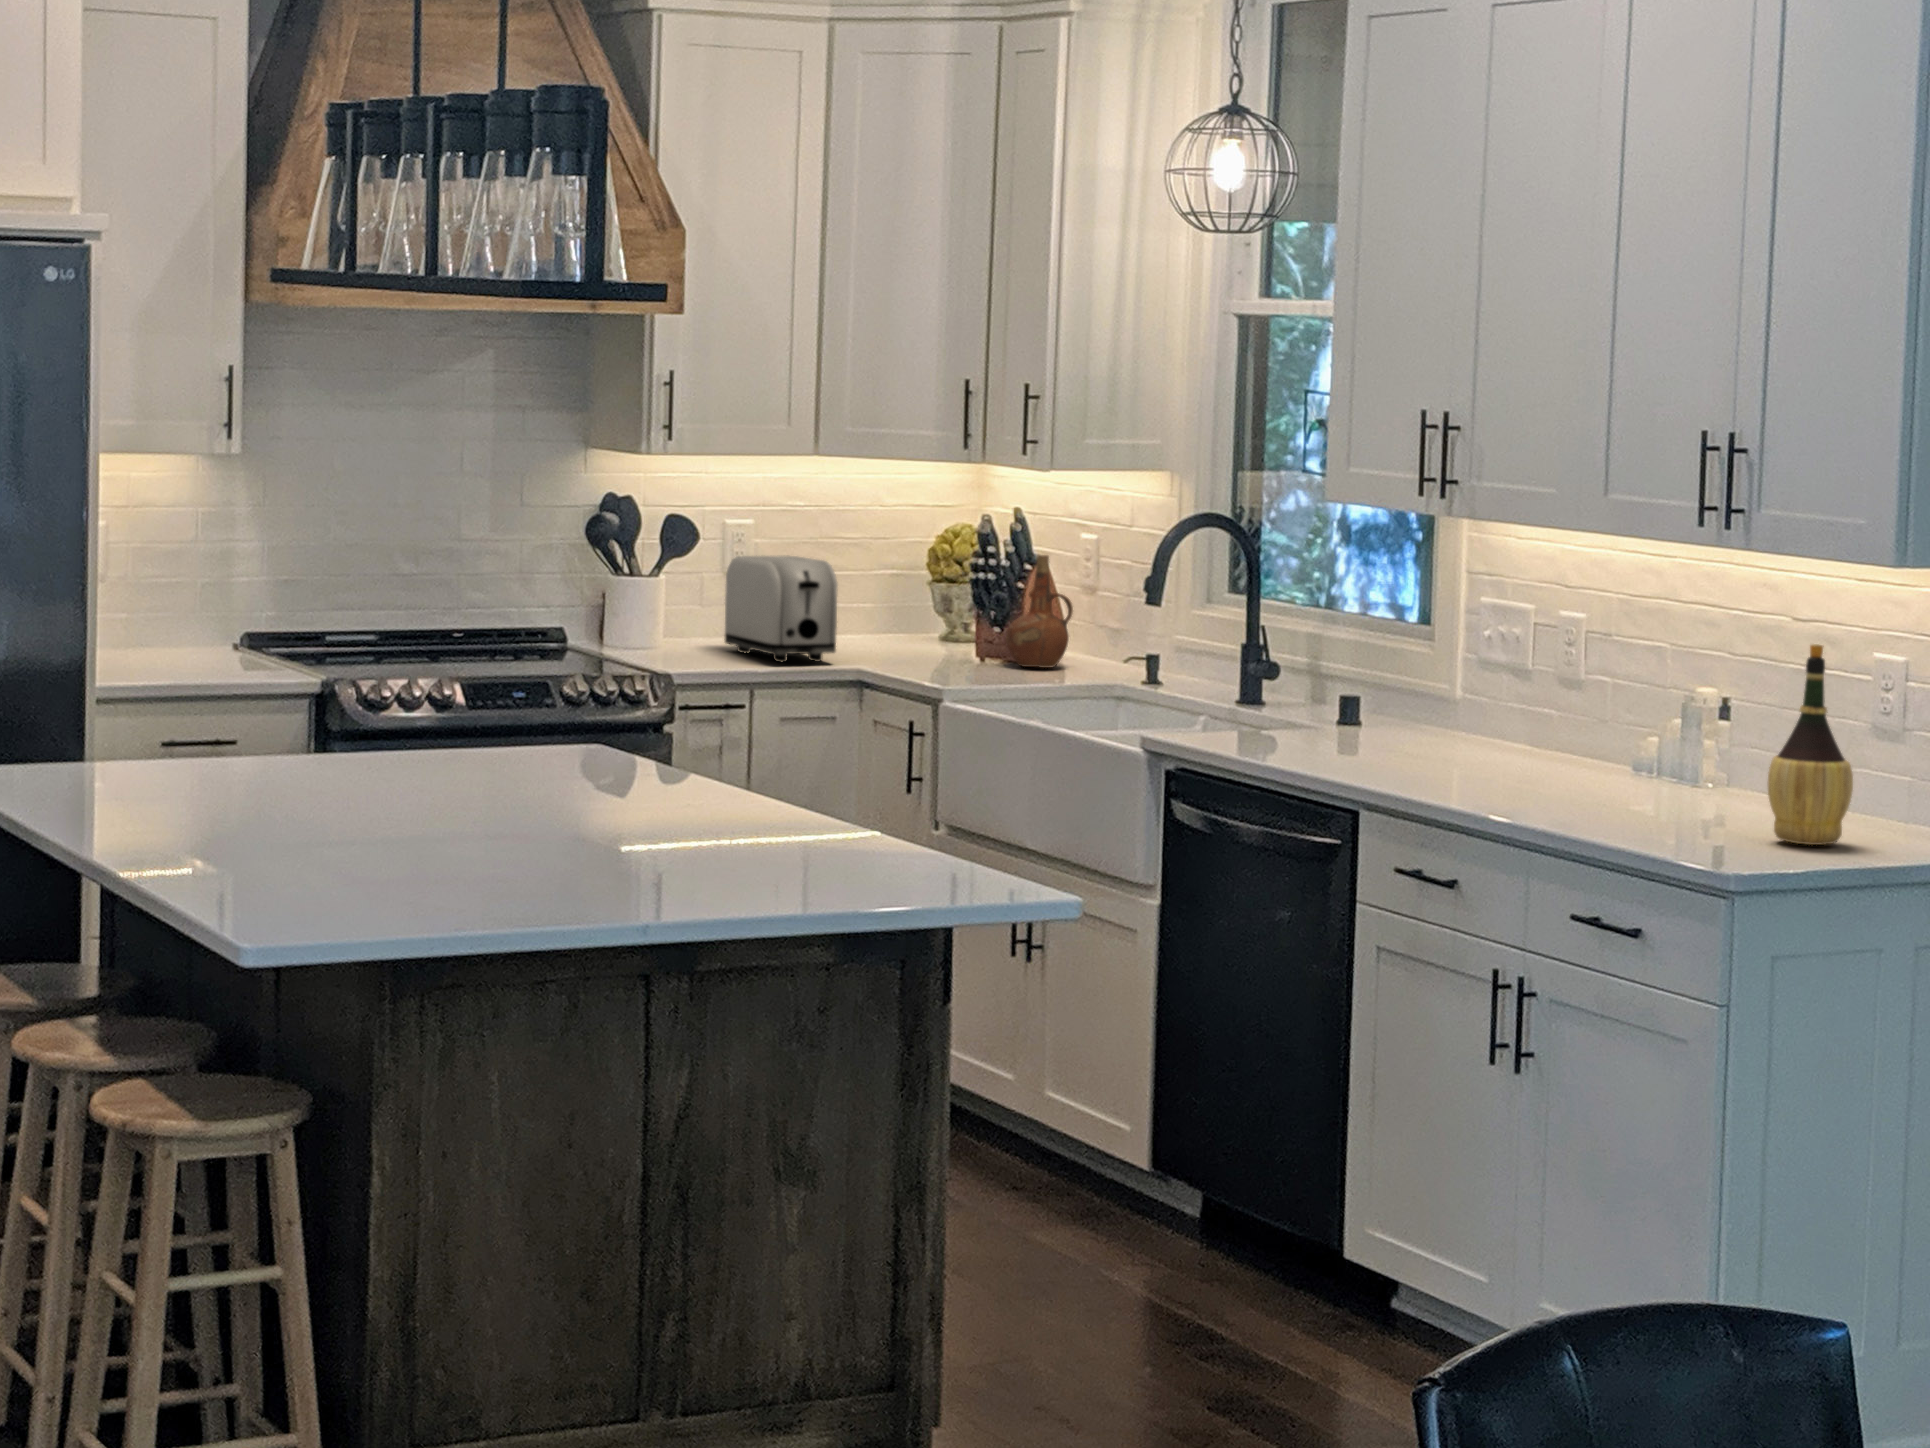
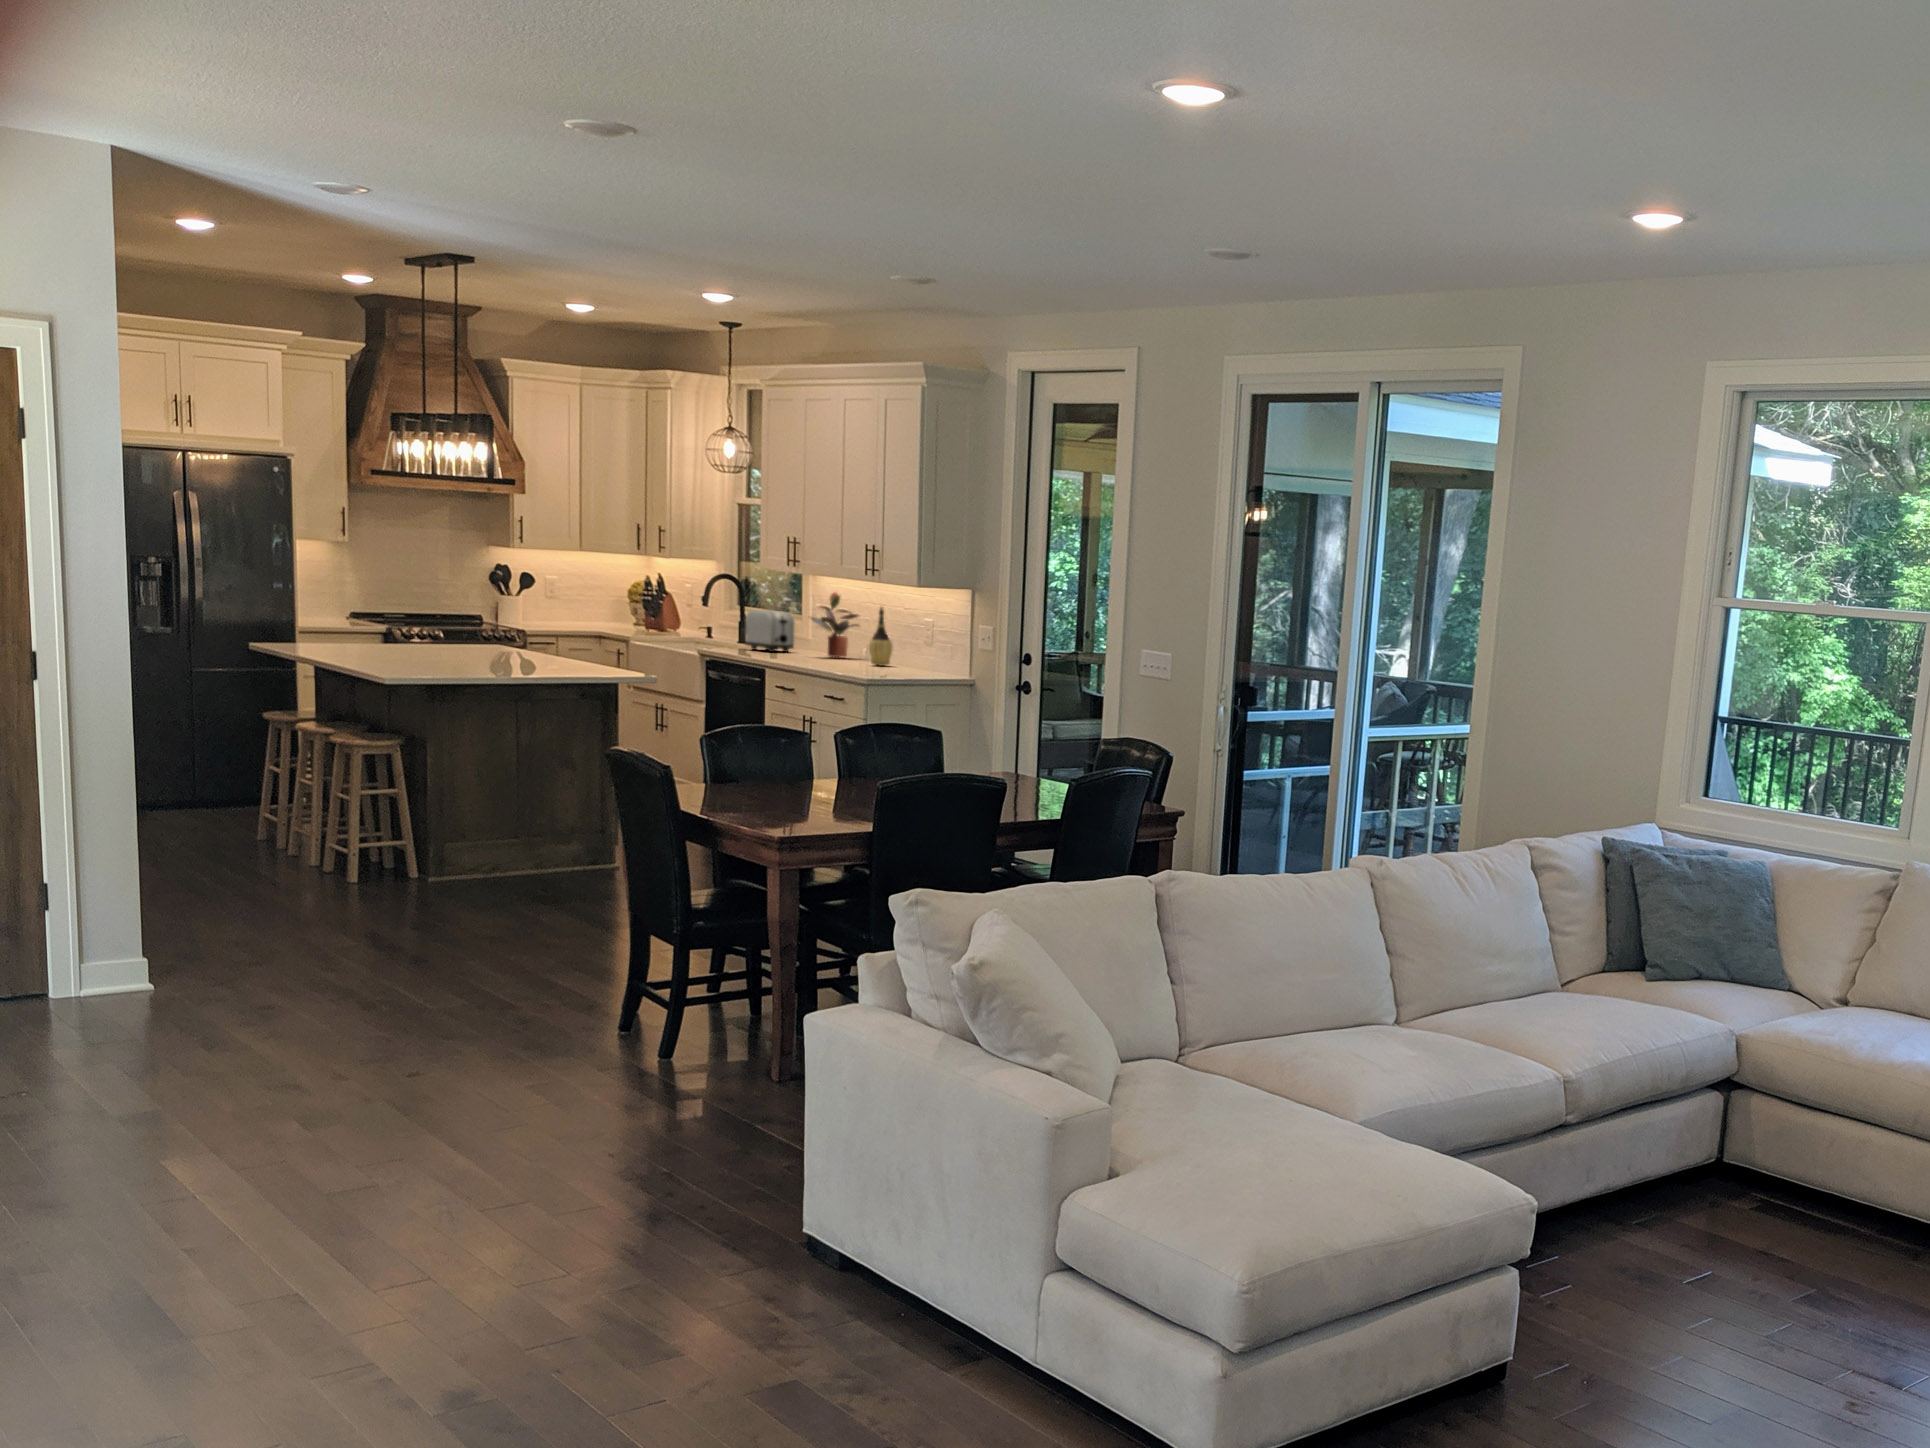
toaster: present [724,555,838,662] -> present [746,610,795,652]
ceramic pitcher: present [1006,555,1073,668] -> none [657,591,683,633]
potted plant: none [1507,576,1683,785] -> present [811,593,859,657]

